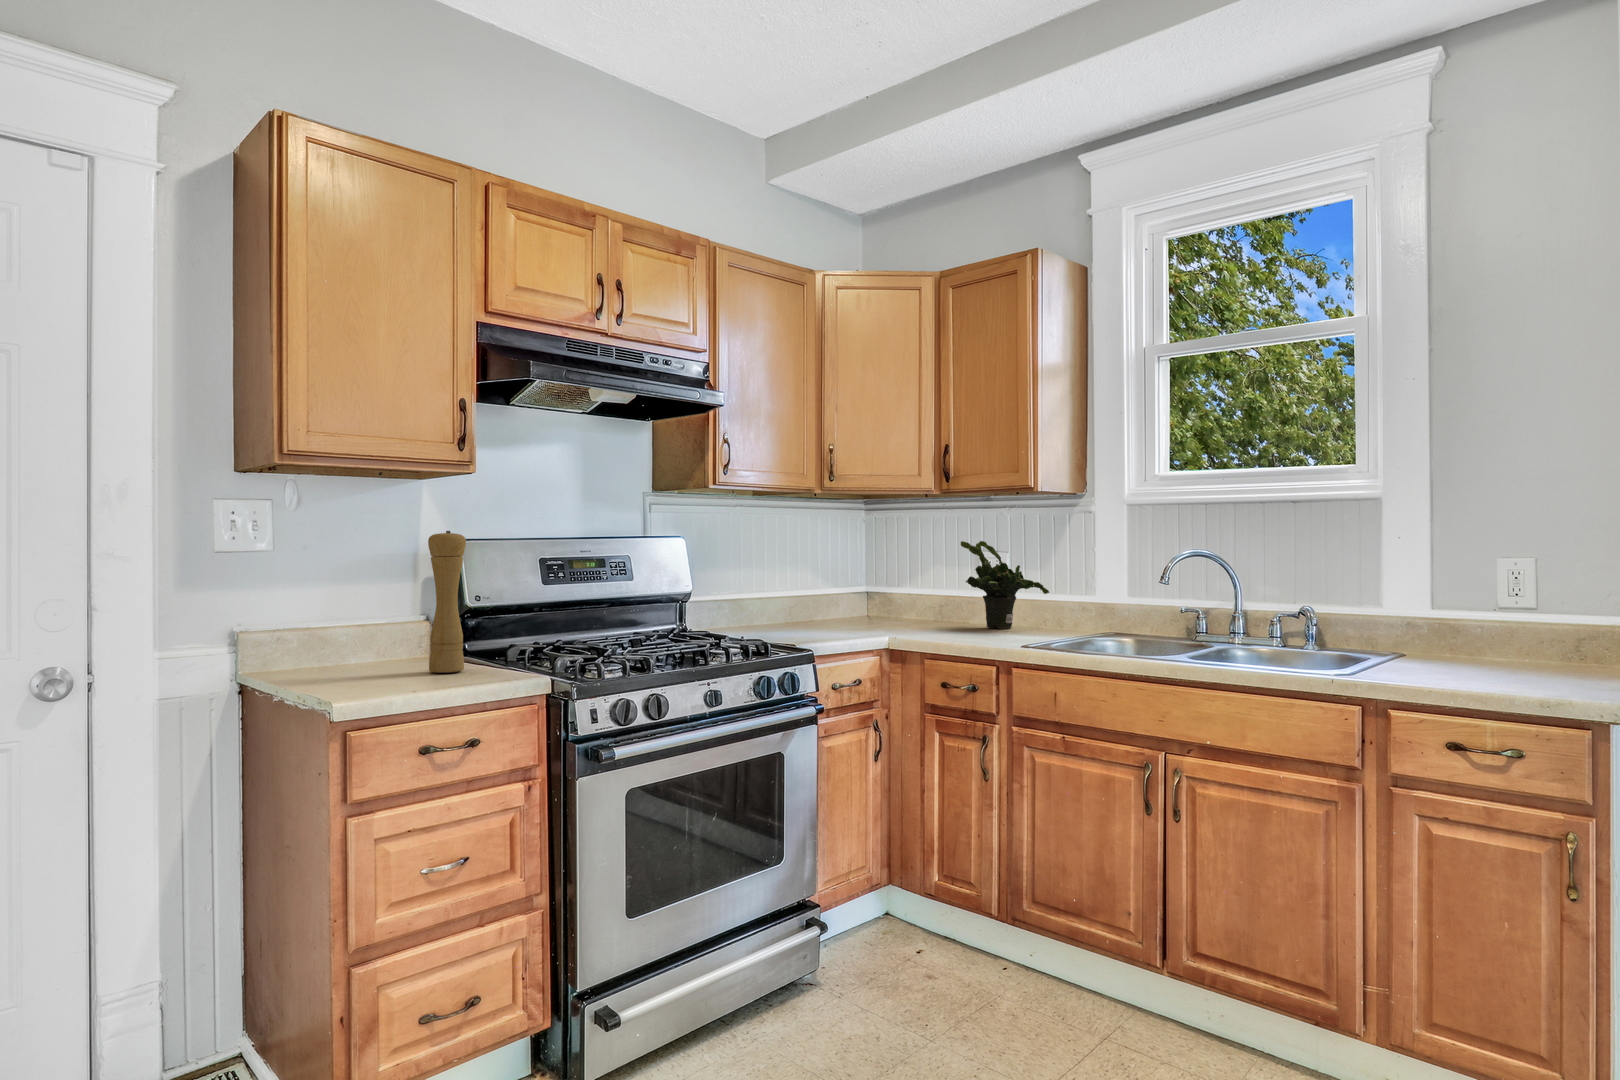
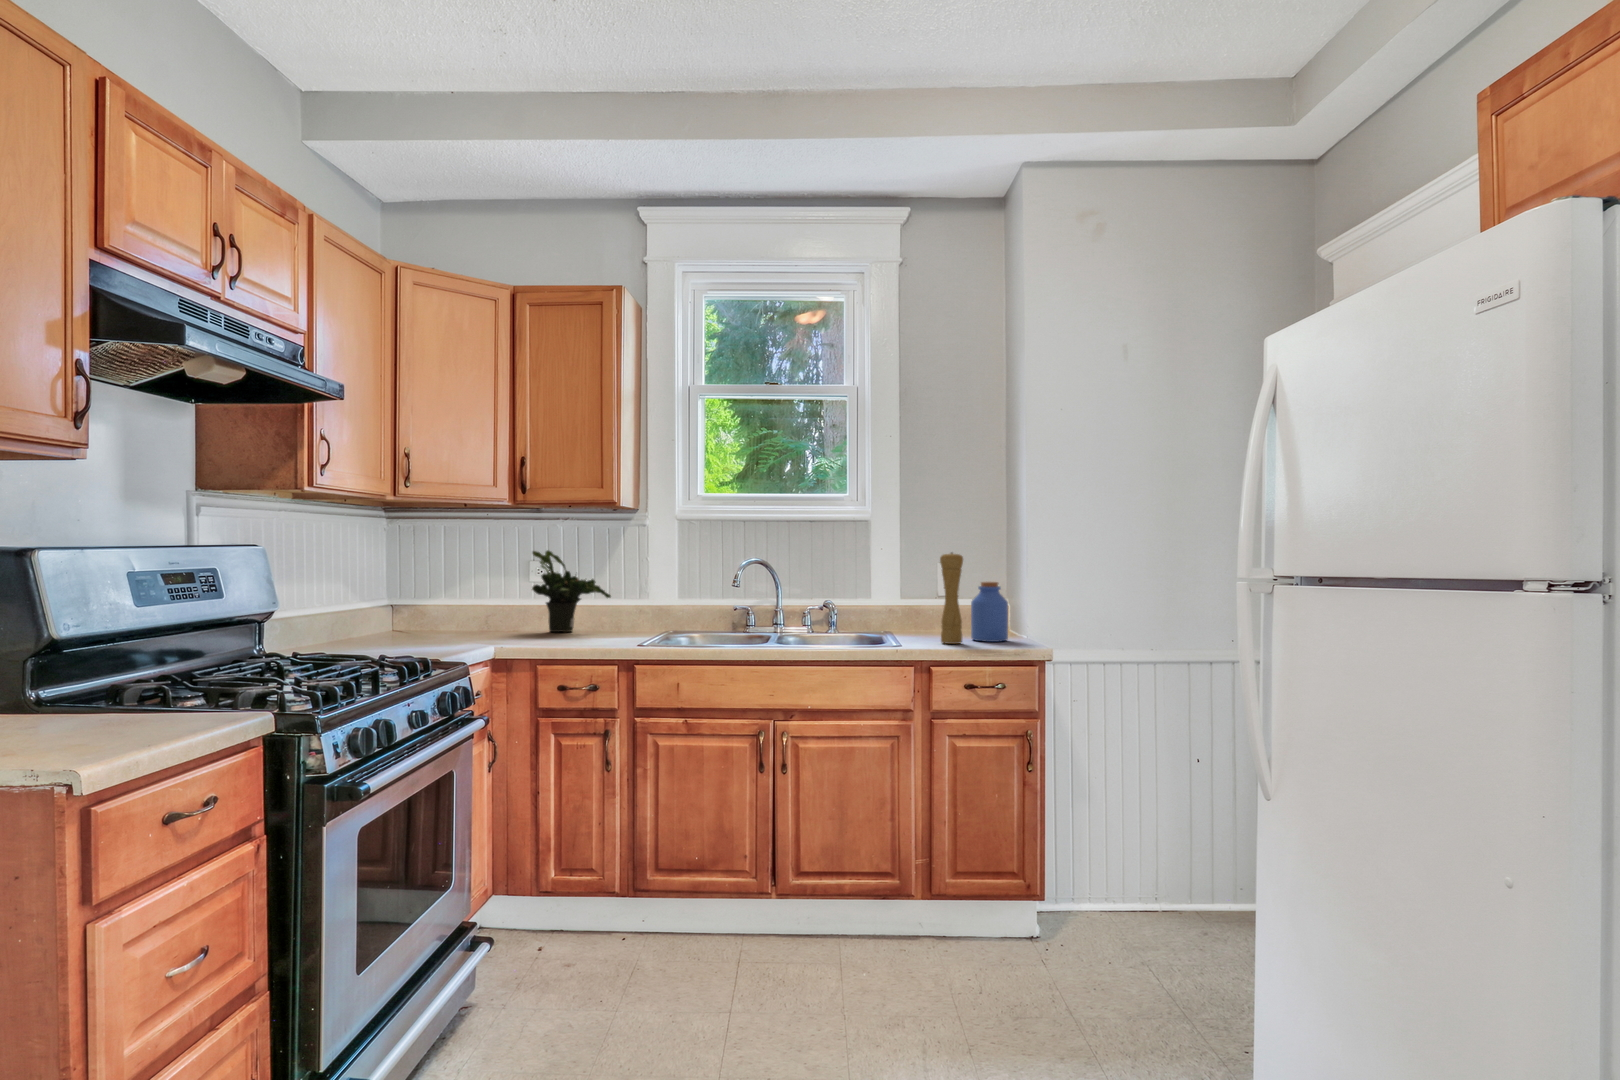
pepper mill: present [428,531,466,673] -> present [940,553,963,644]
jar: none [1521,588,1597,685] -> present [971,582,1008,642]

